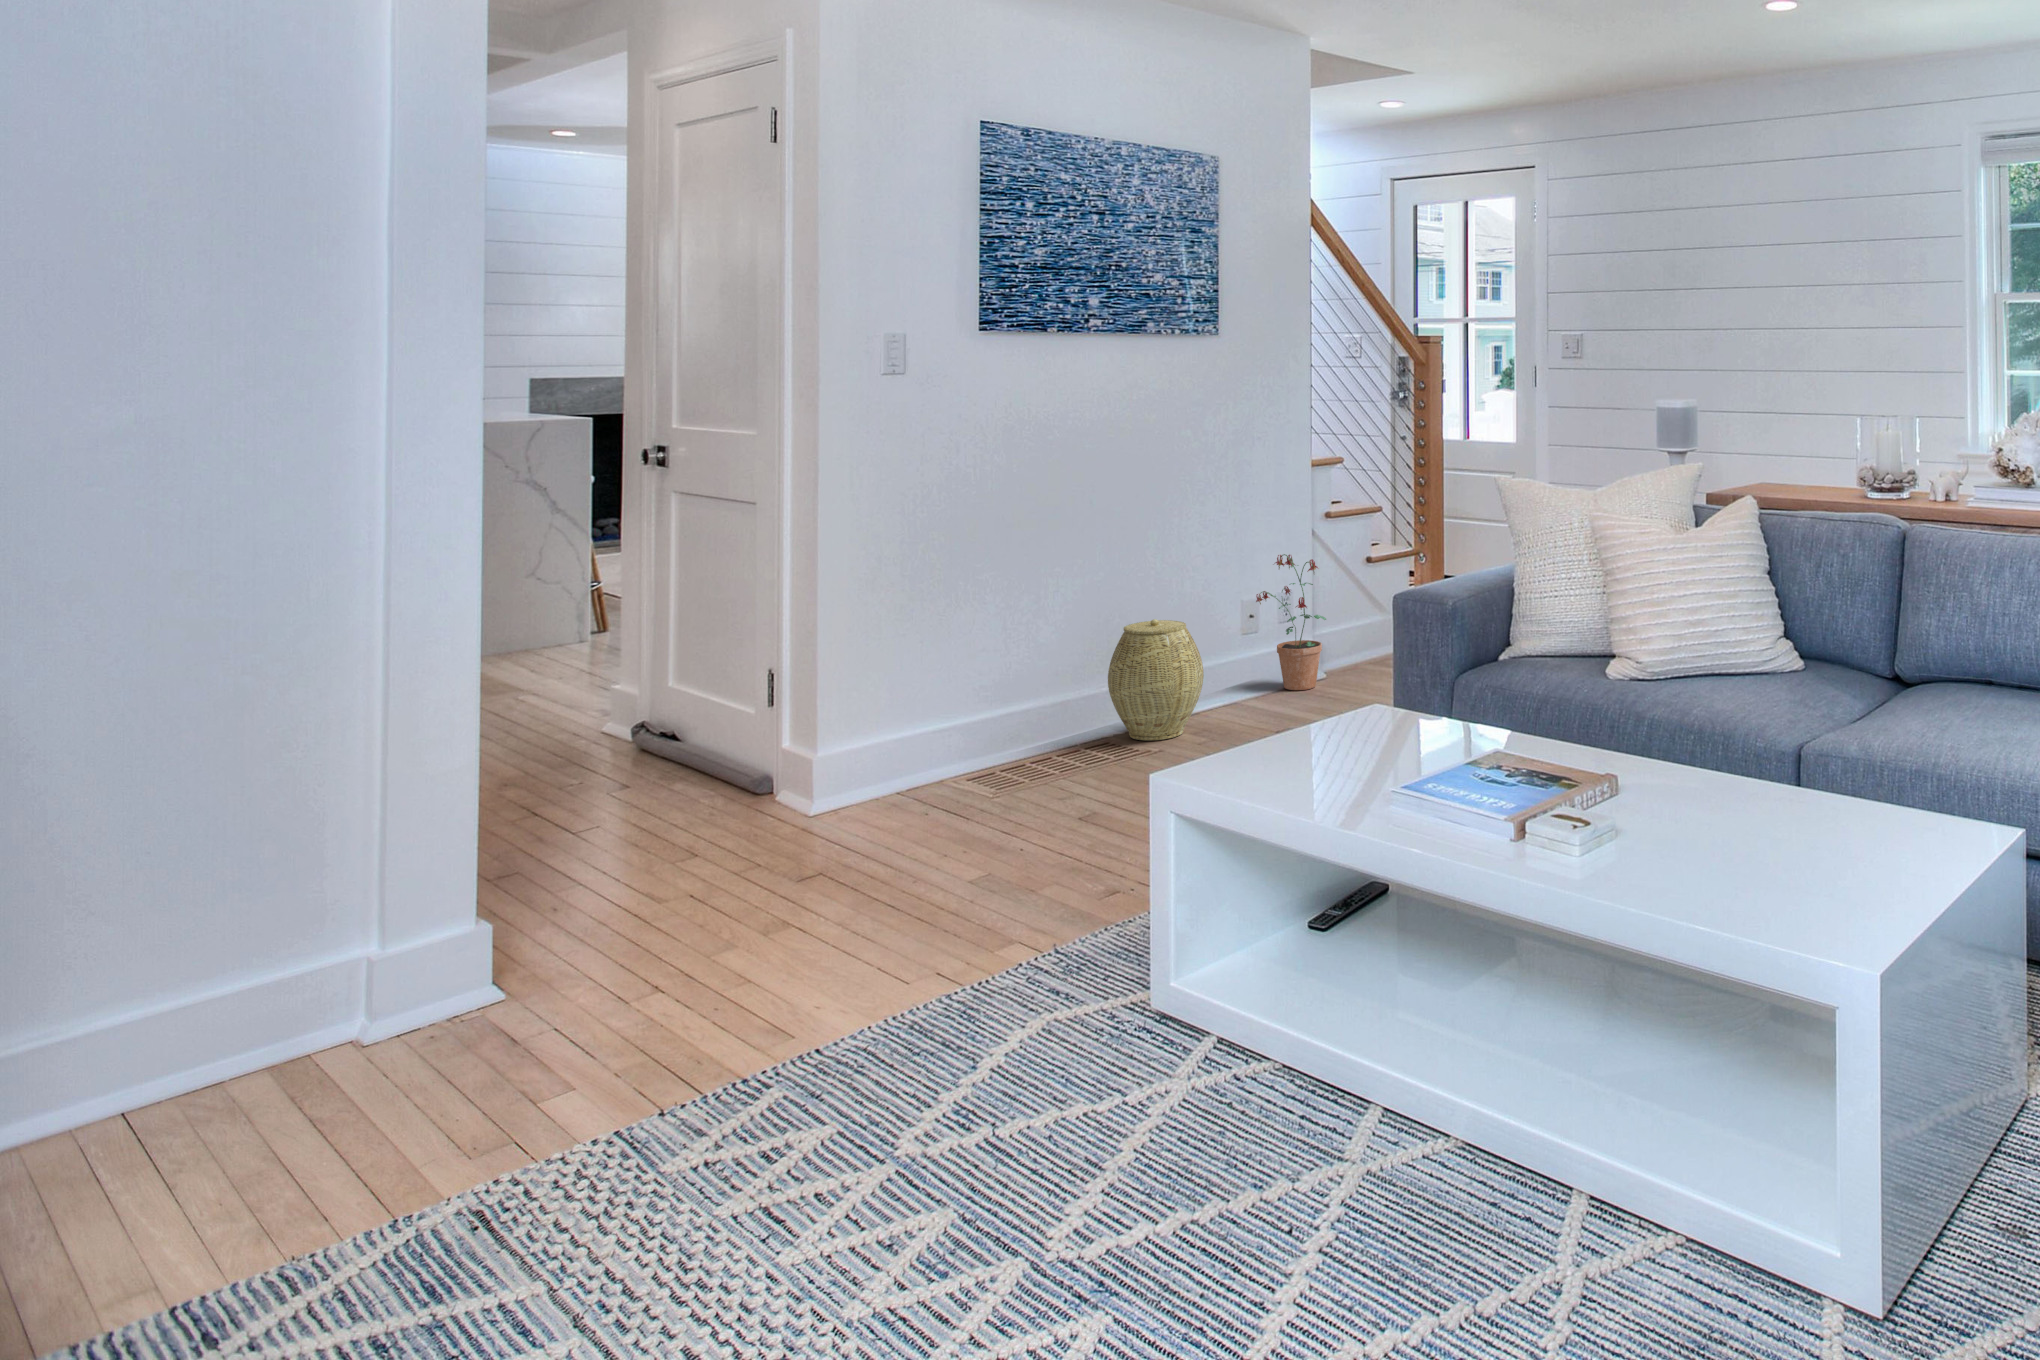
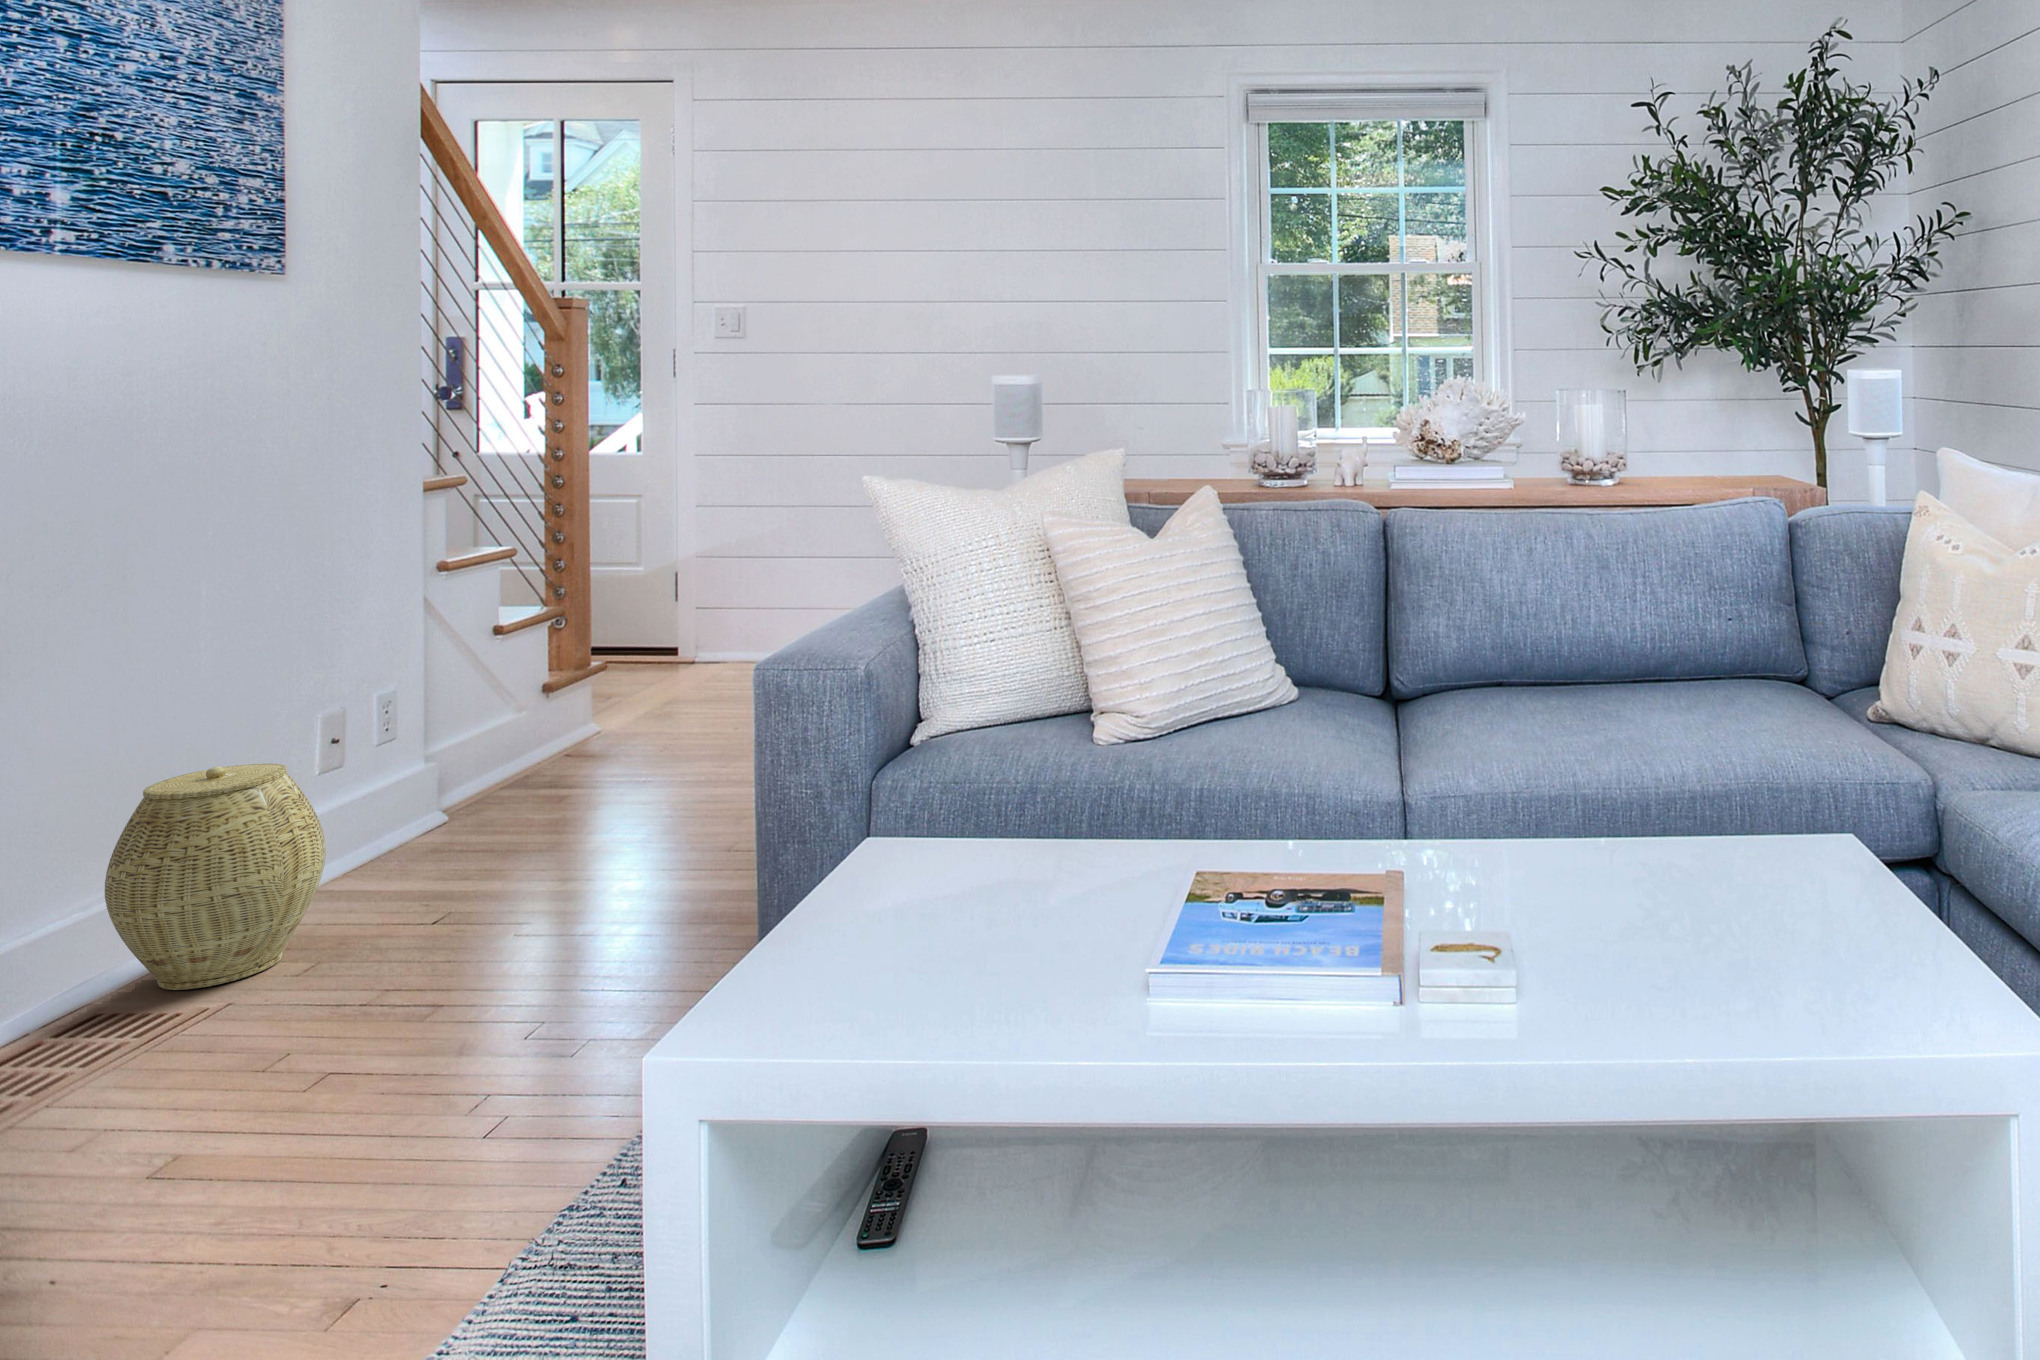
potted plant: present [1256,554,1326,690] -> none [353,632,497,848]

